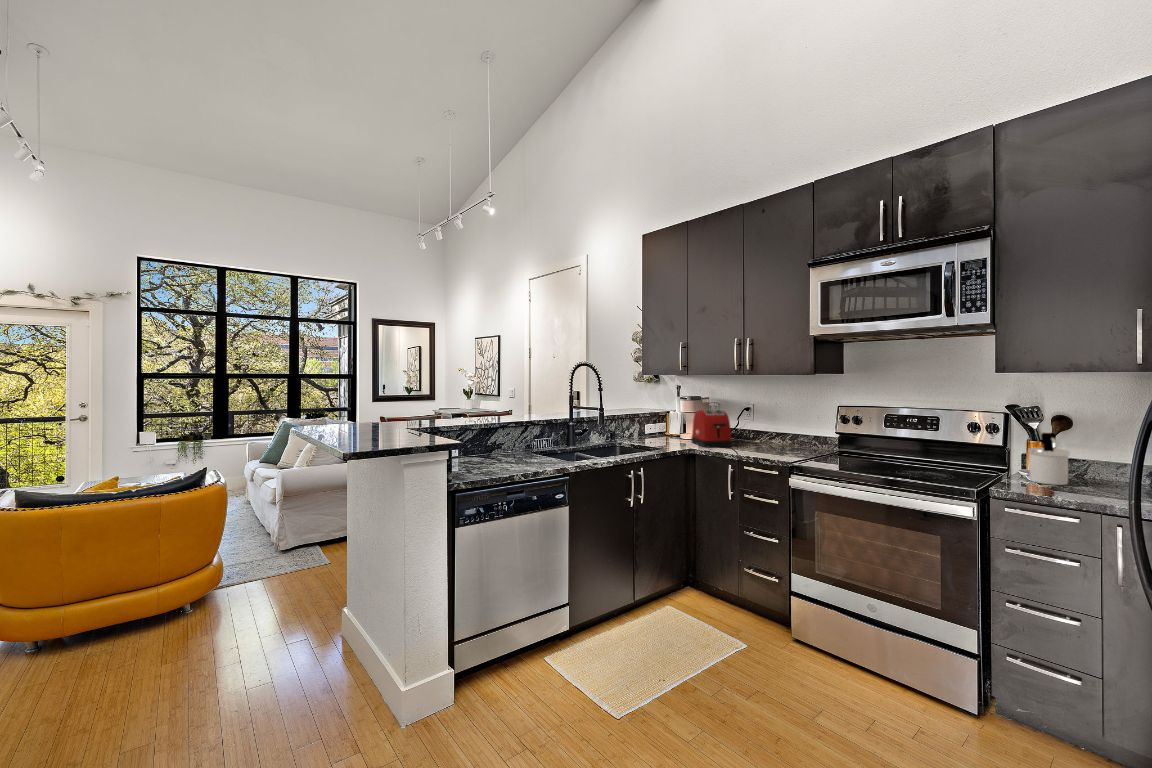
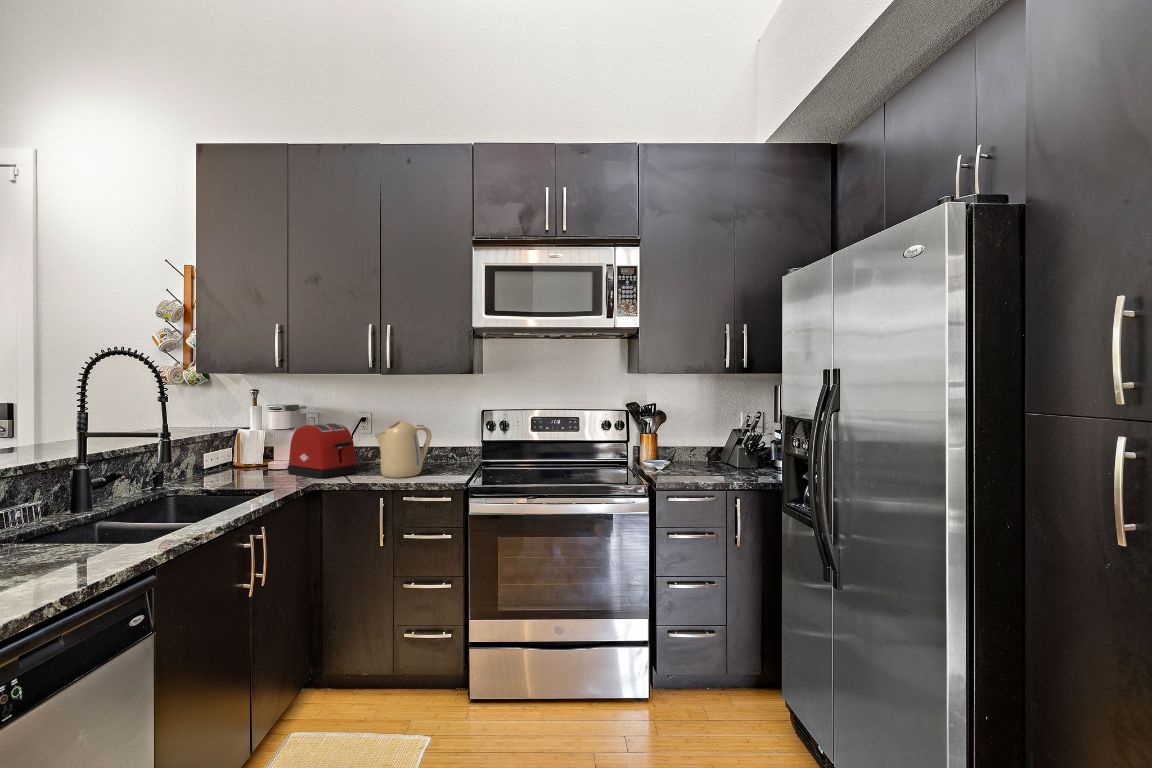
kettle: none [737,410,783,453] -> present [375,421,432,478]
soap dispenser: present [1028,433,1070,485] -> none [658,426,685,470]

